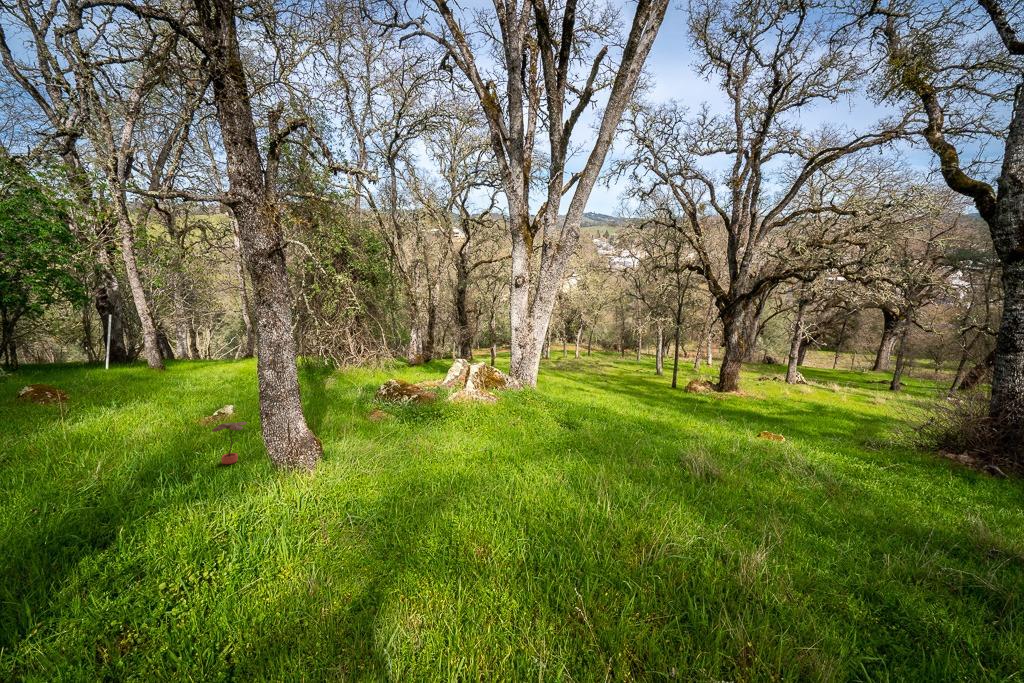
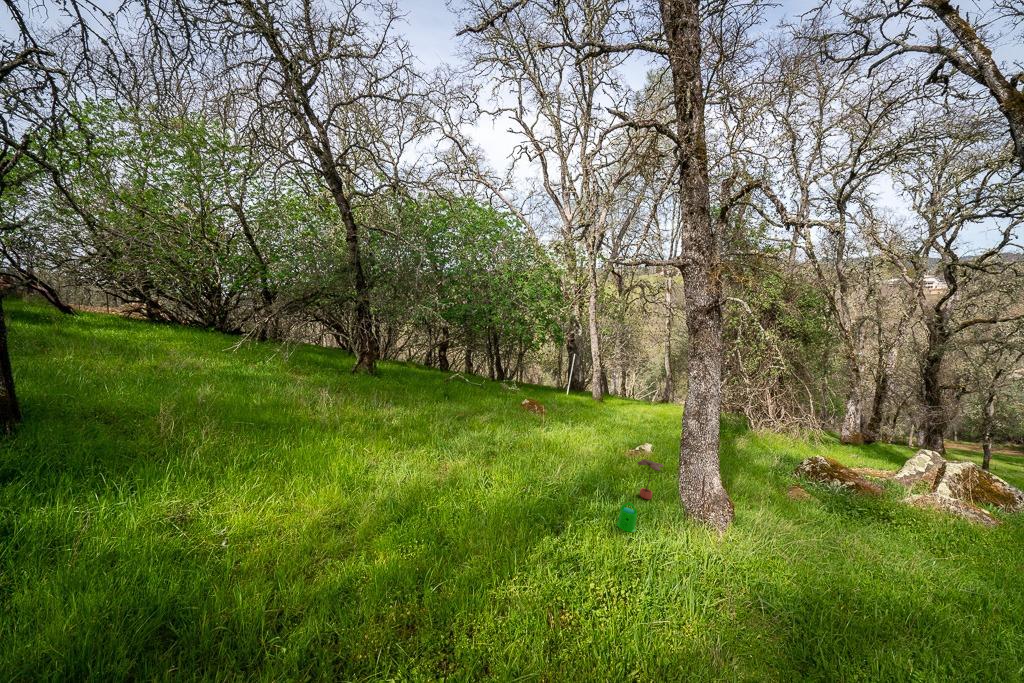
watering can: none [190,475,219,508] -> present [617,502,637,532]

